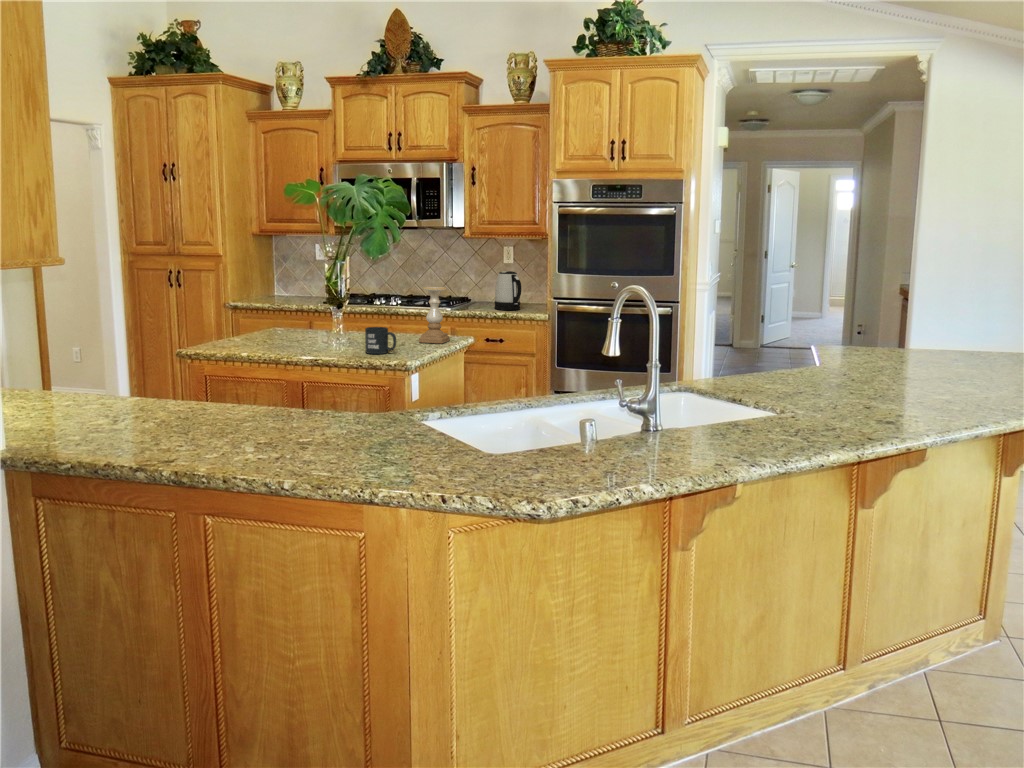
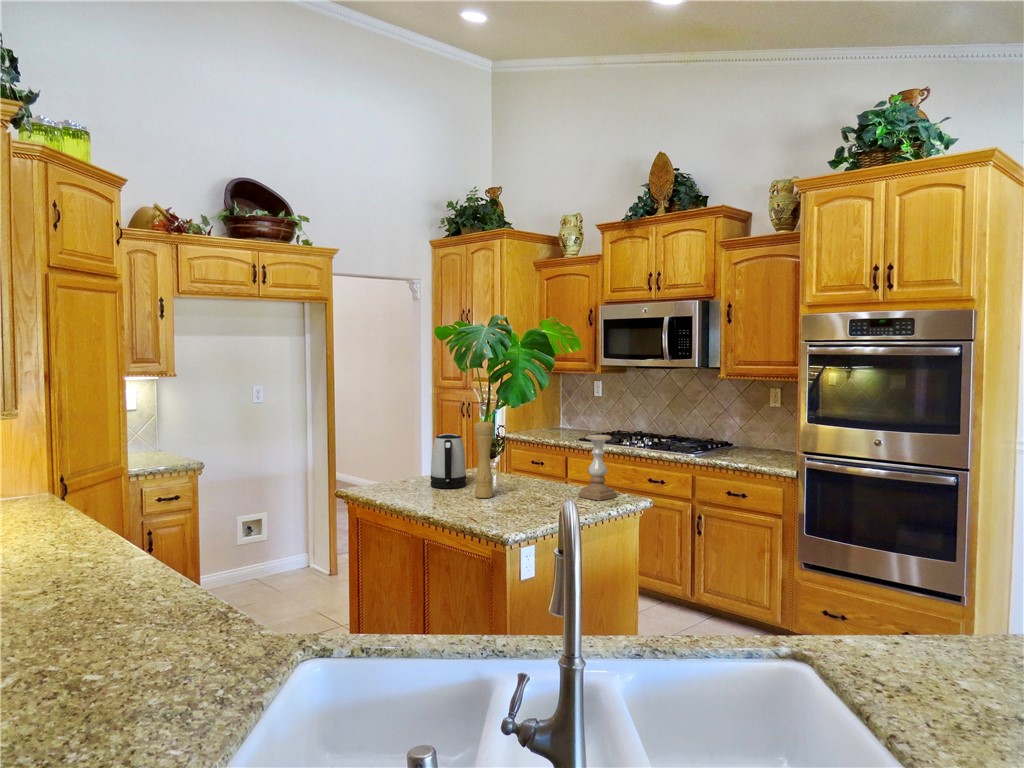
kettle: present [494,271,521,310] -> present [431,434,466,488]
pepper mill: none [327,277,346,349] -> present [475,421,494,498]
mug: present [365,327,396,354] -> none [498,477,526,509]

